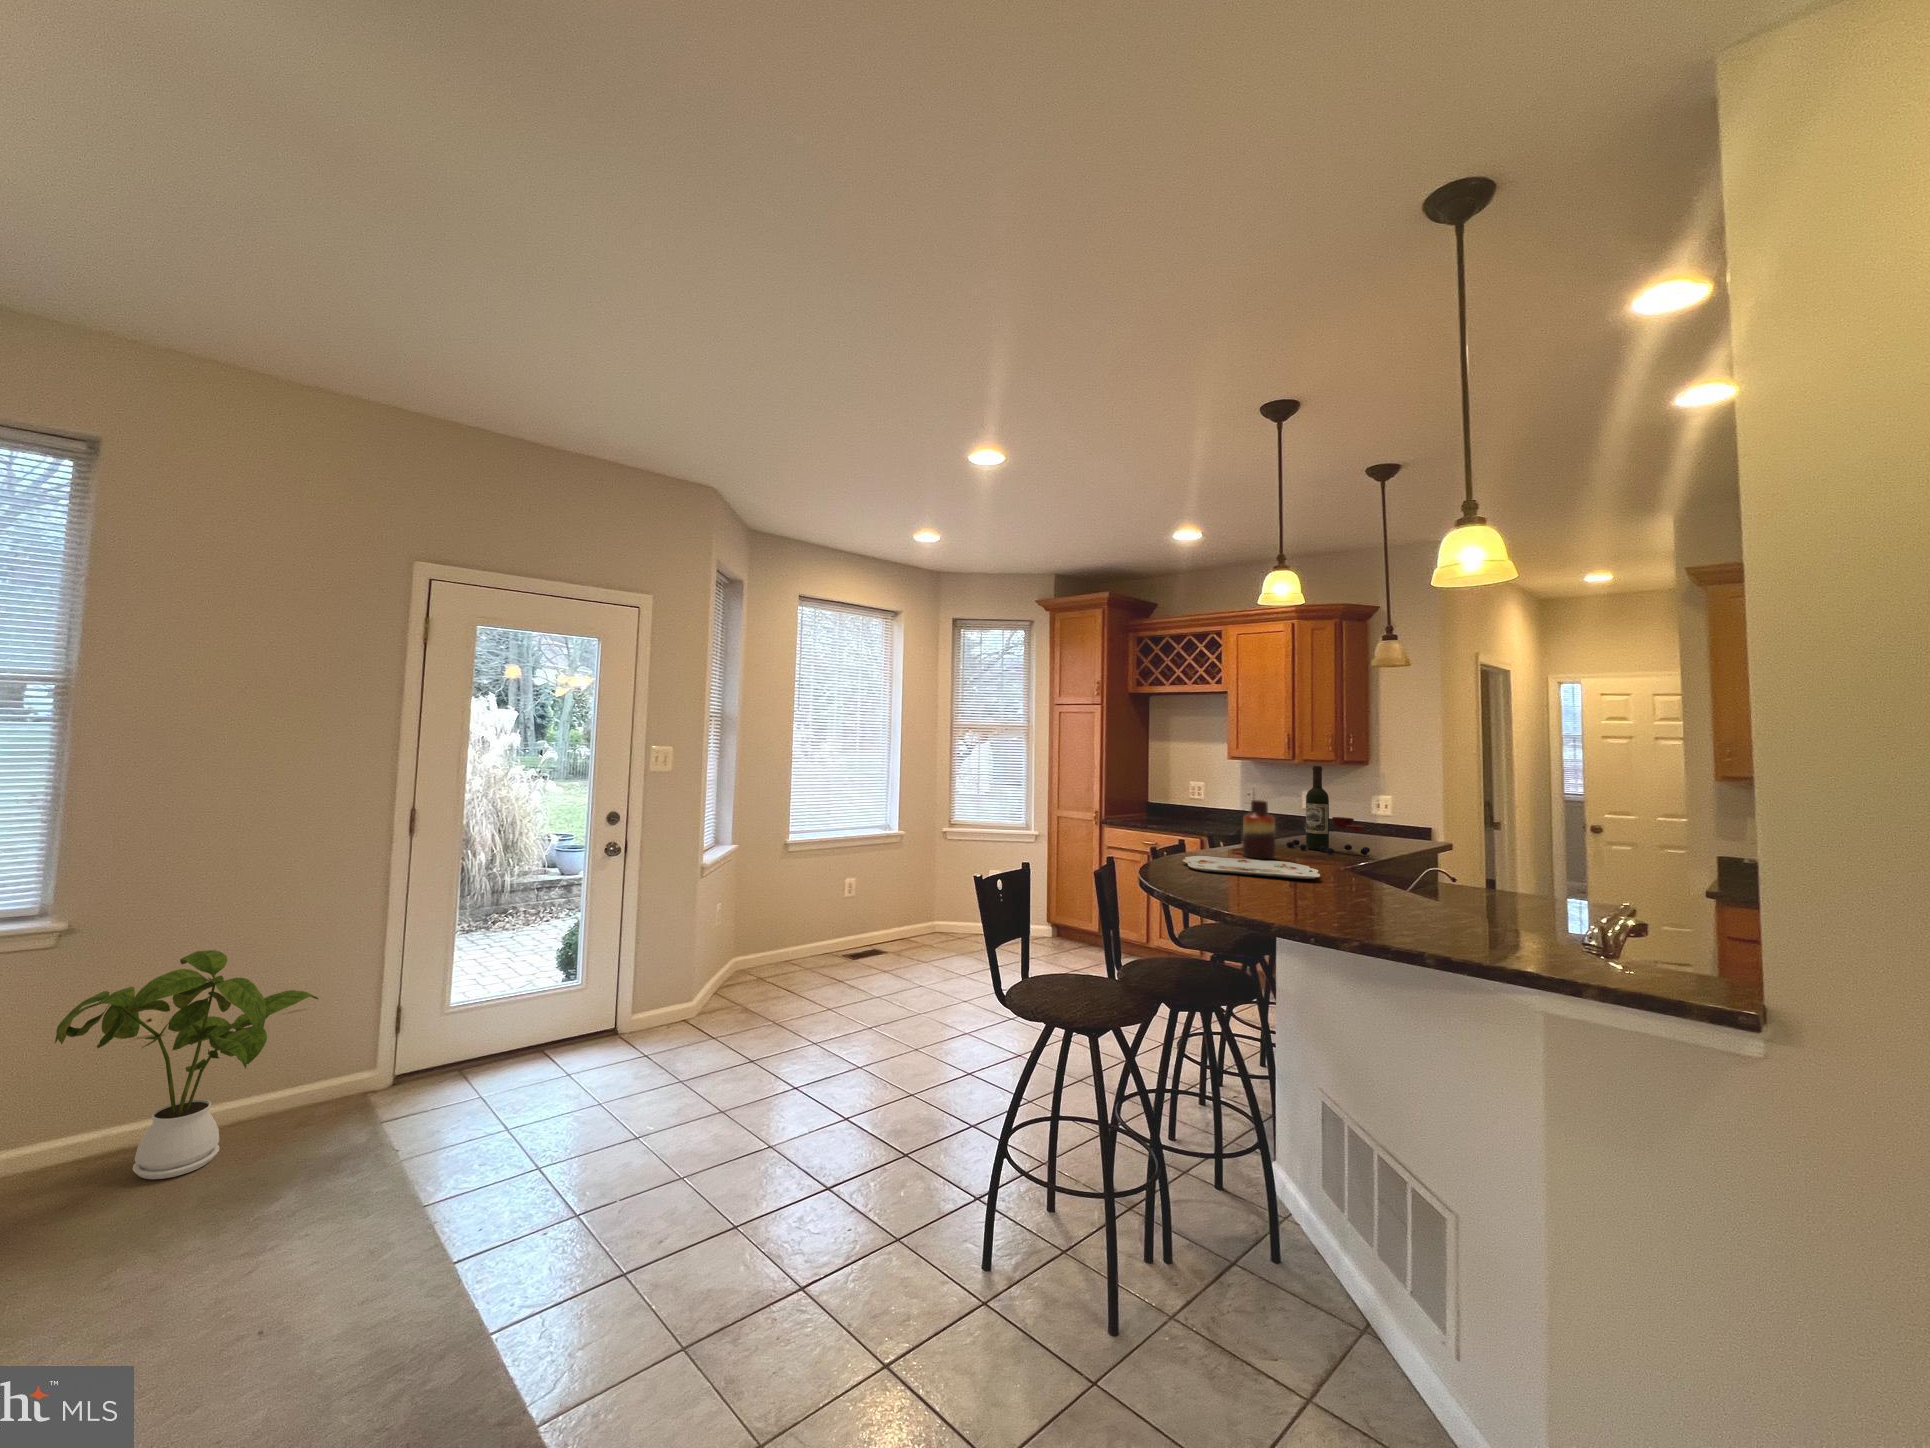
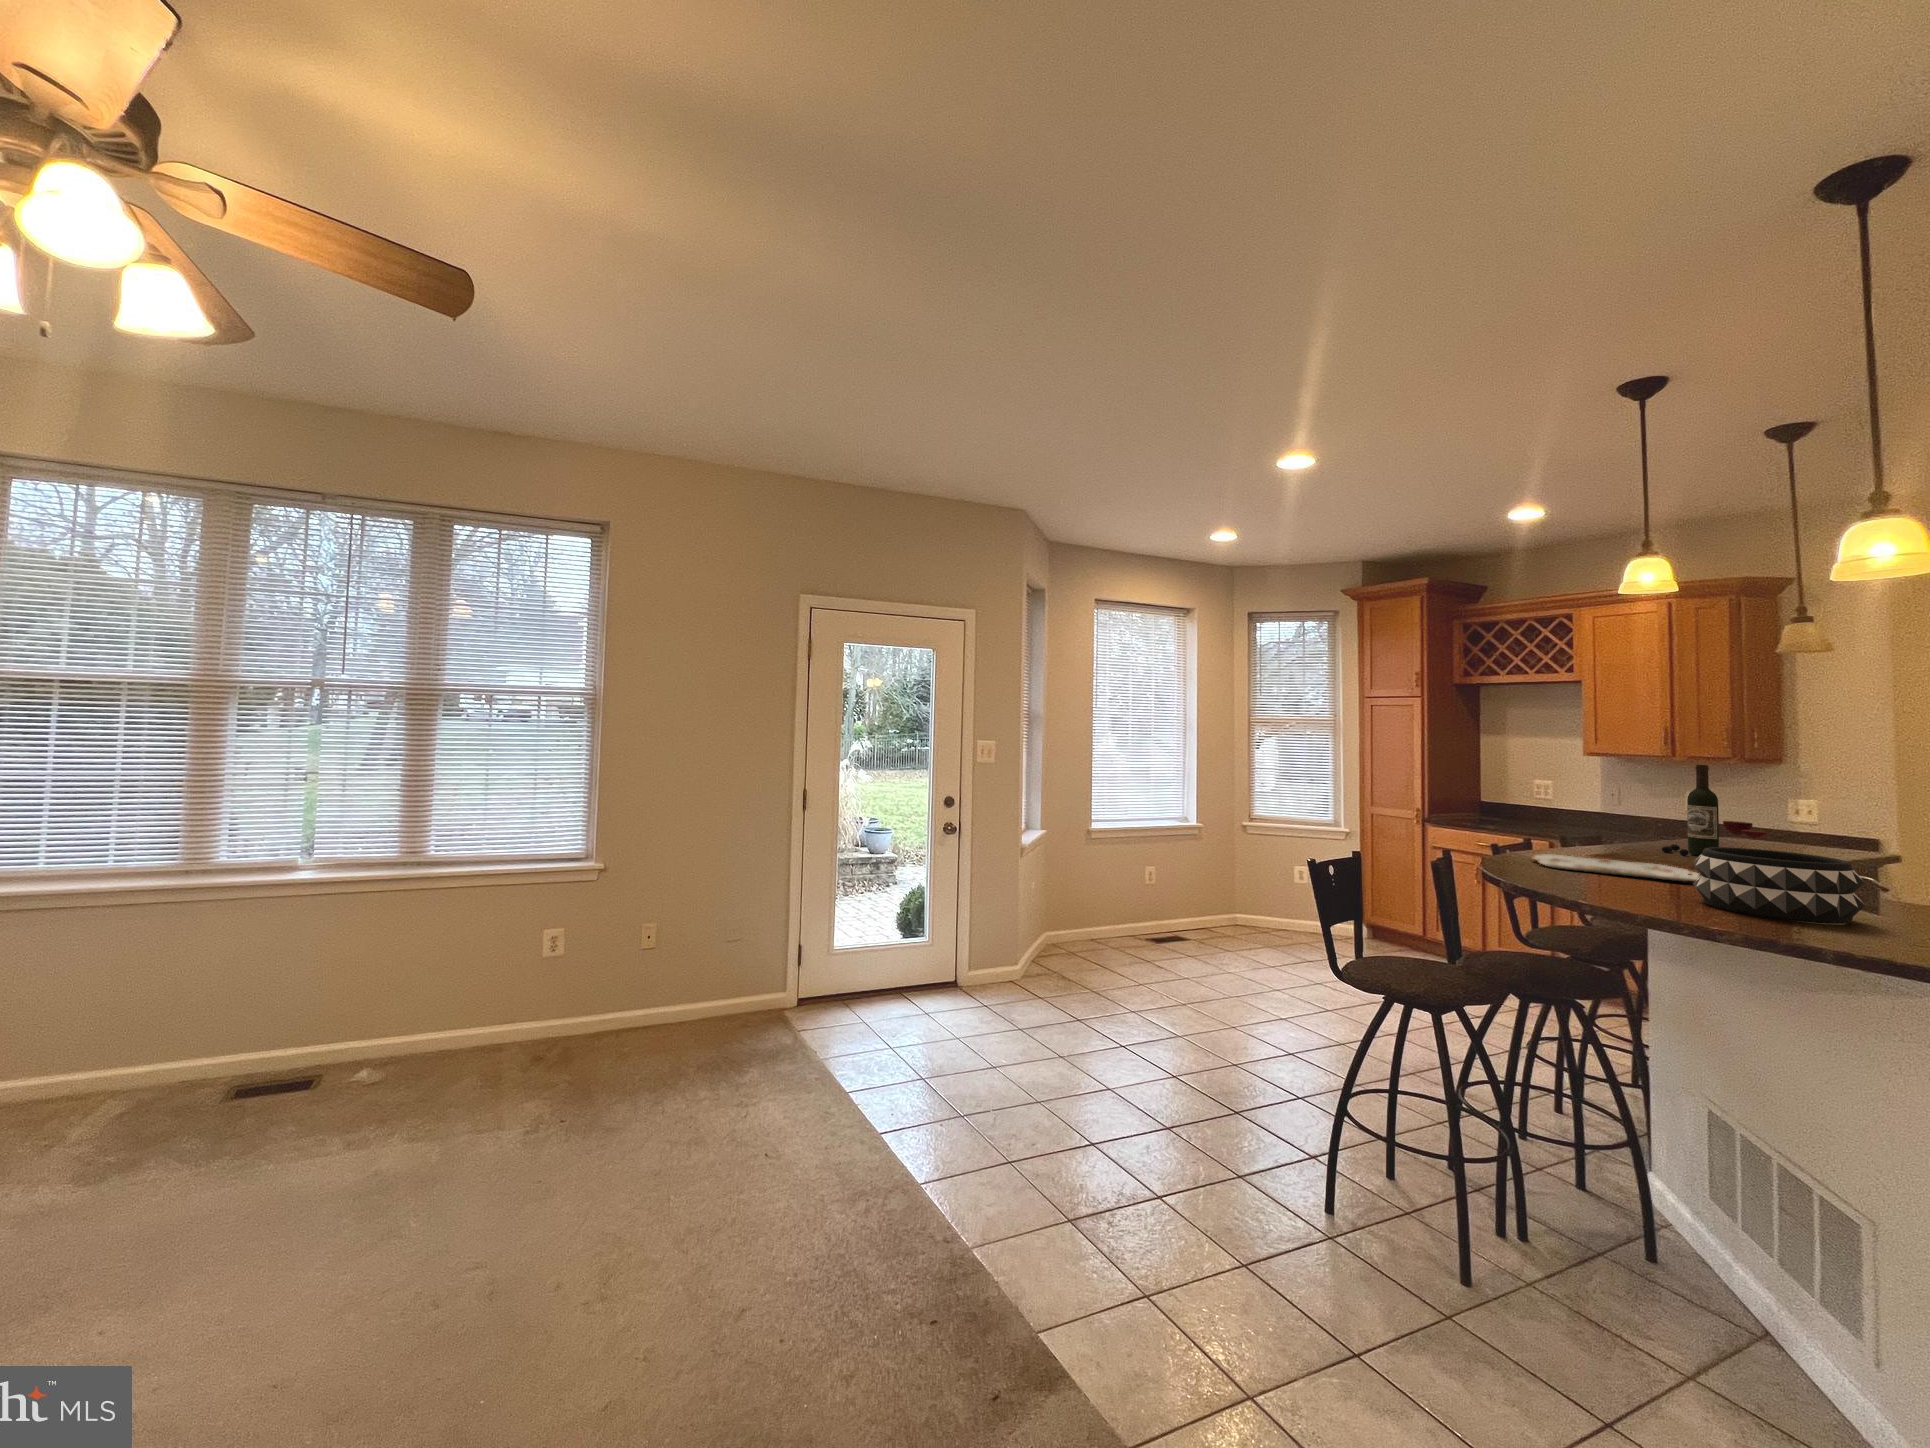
vase: present [1243,800,1275,859] -> none [1605,800,1646,862]
decorative bowl: none [1316,847,1451,920] -> present [1693,847,1865,924]
house plant: present [55,950,318,1179] -> none [605,890,752,1051]

